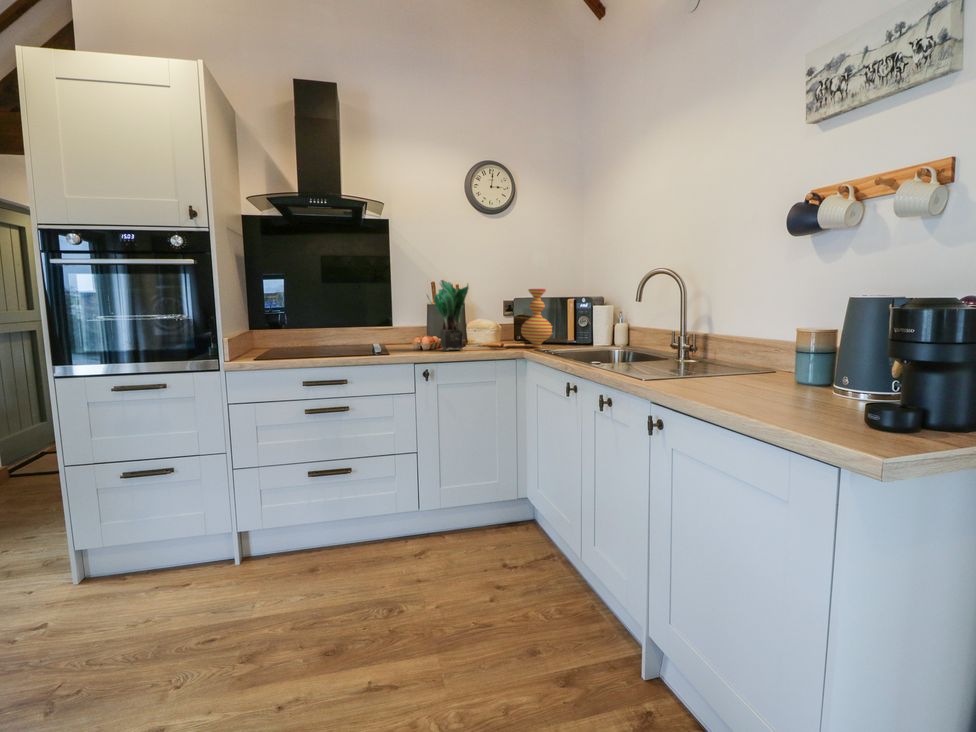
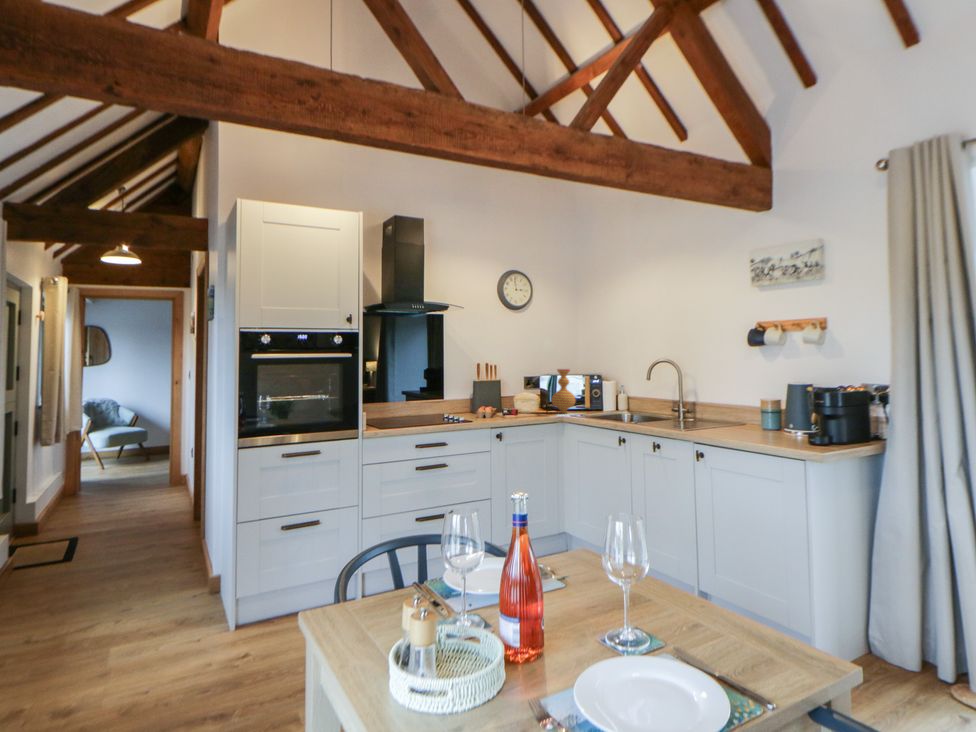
potted plant: present [427,280,469,351] -> none [492,363,523,417]

